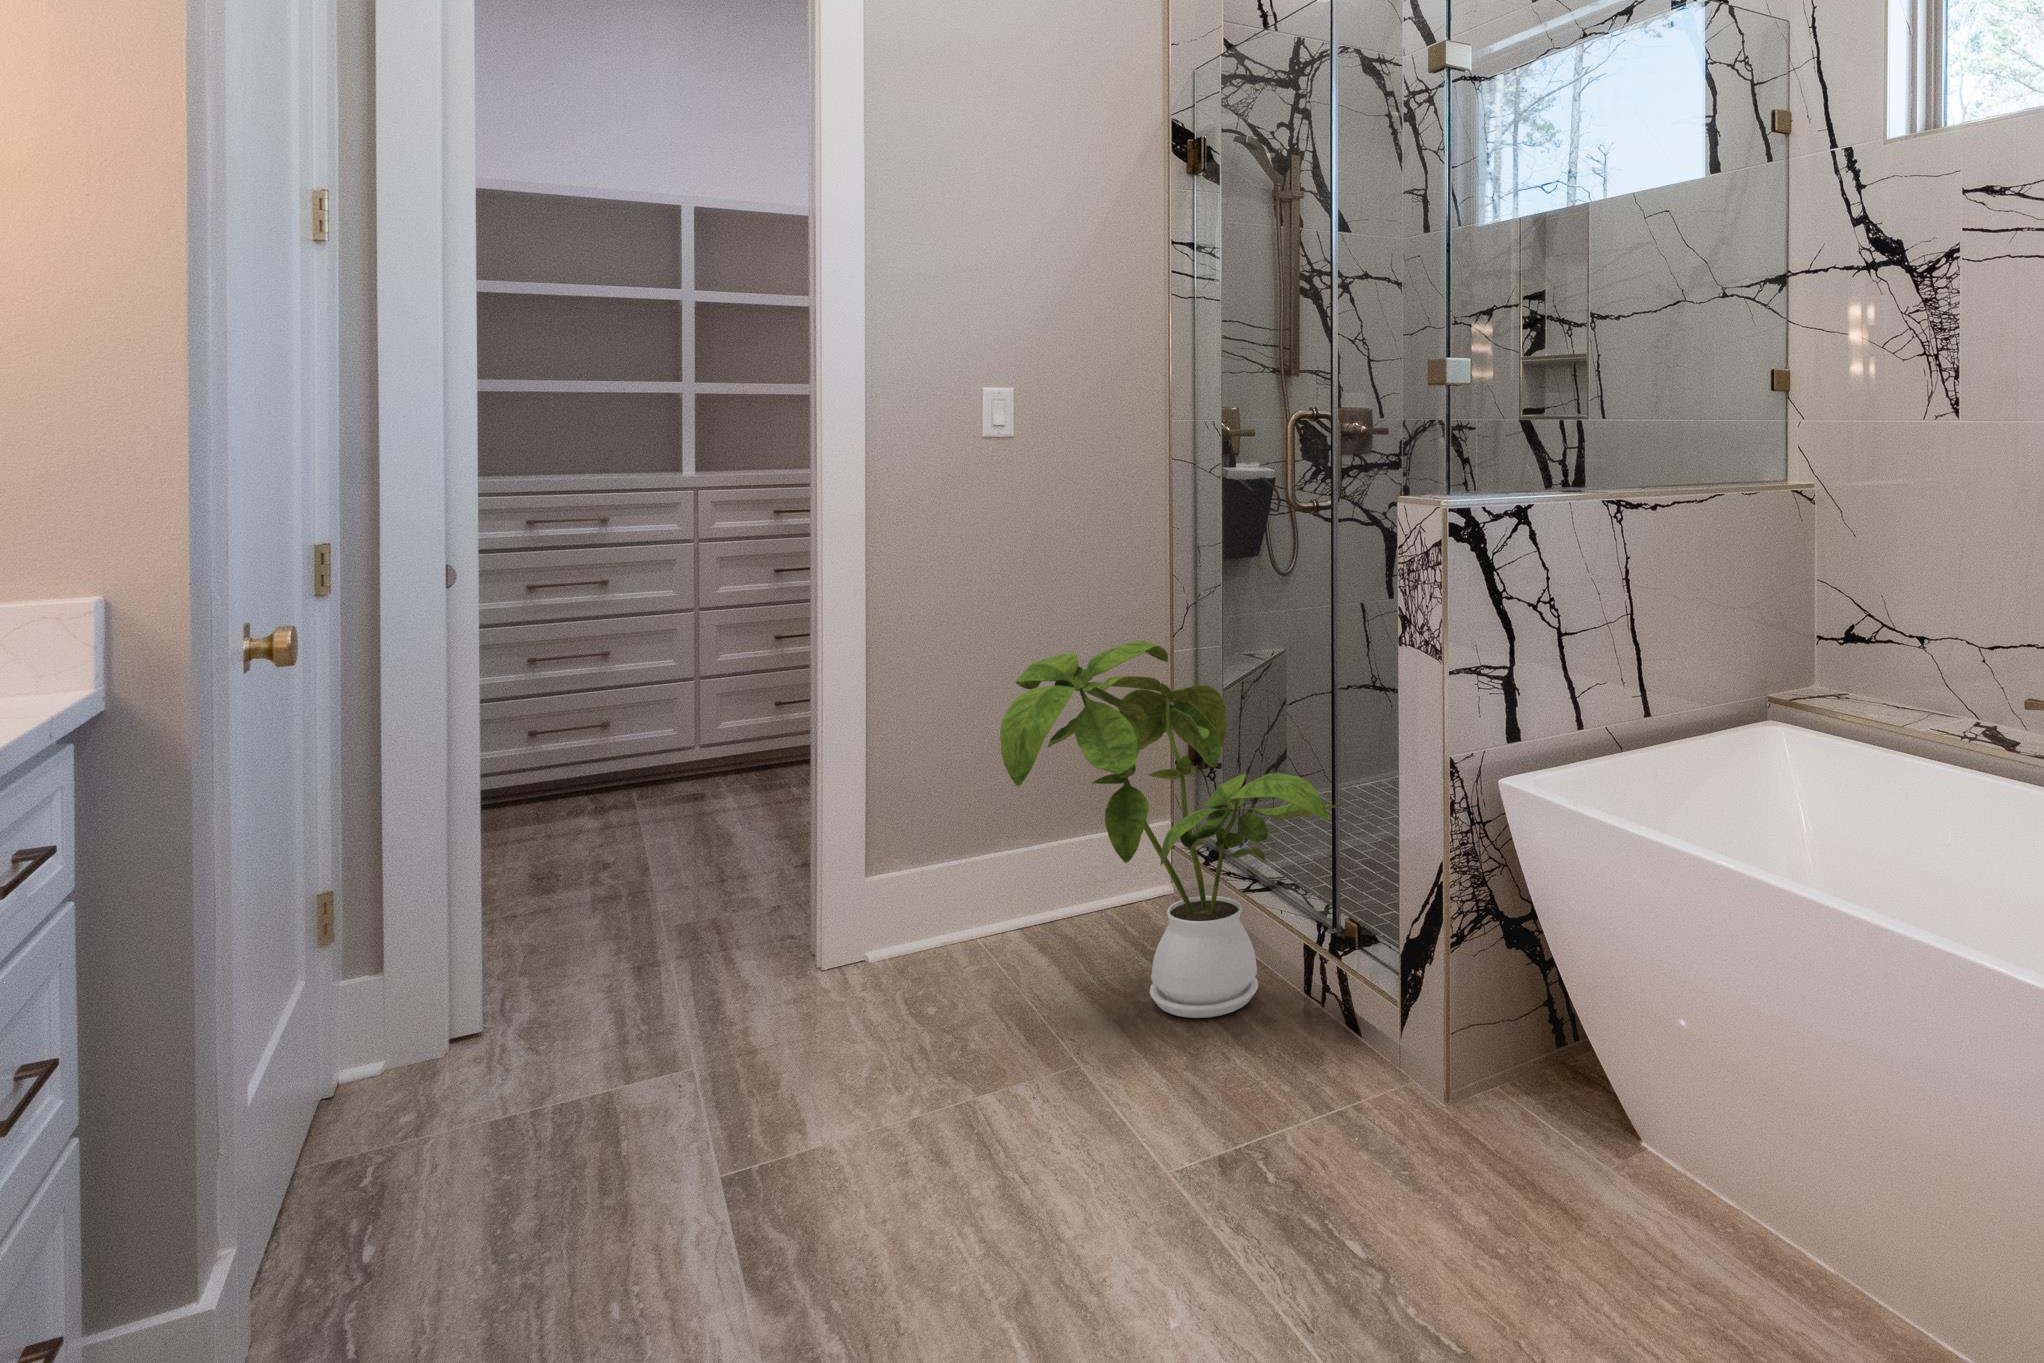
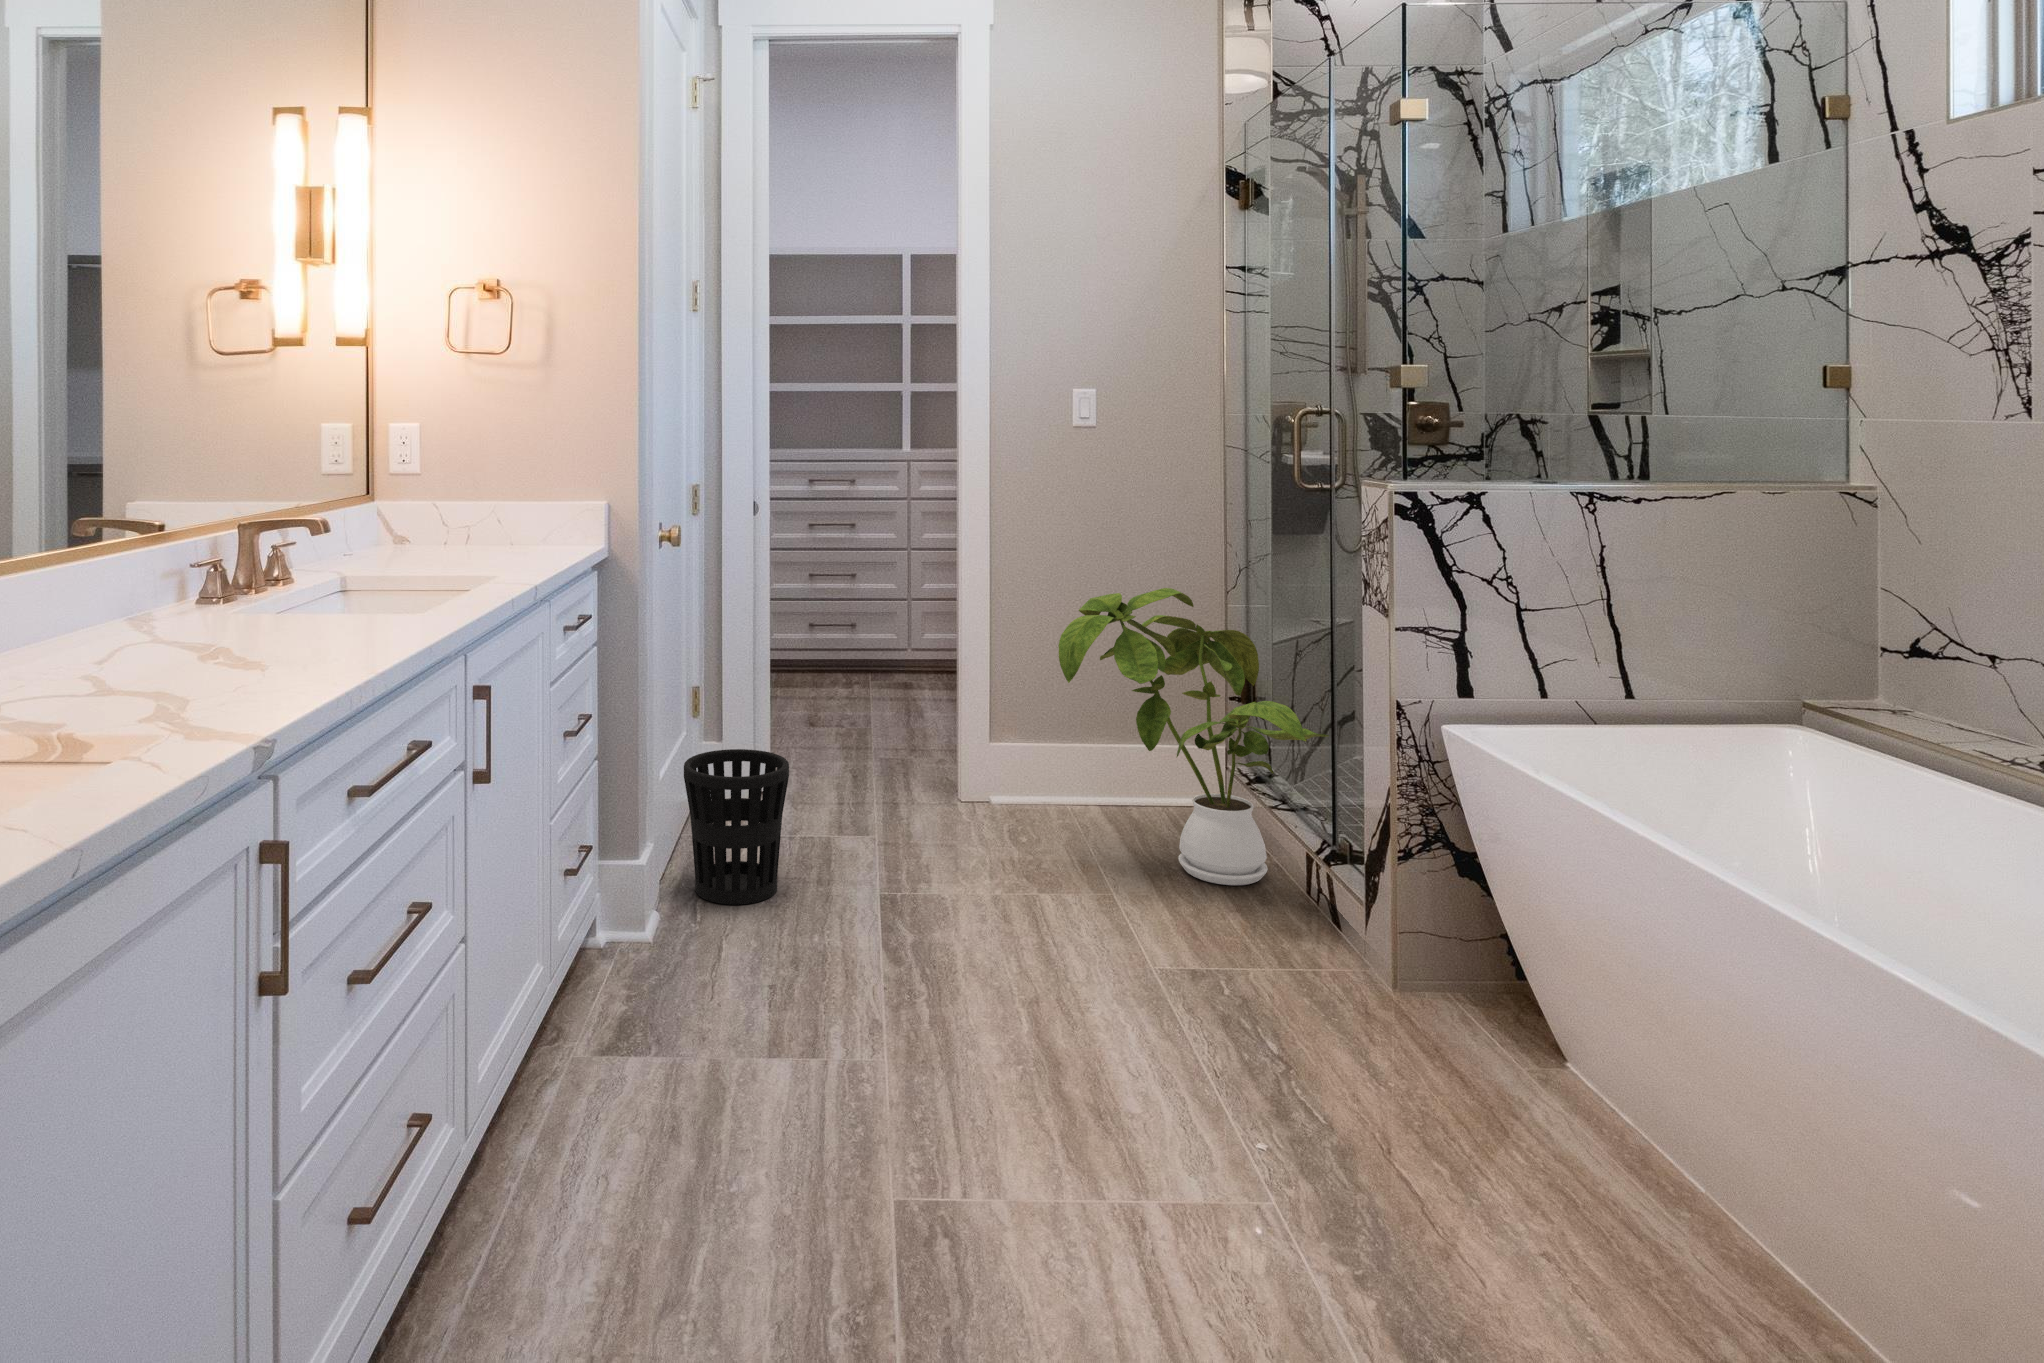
wastebasket: none [309,989,547,1306] -> present [684,749,789,905]

